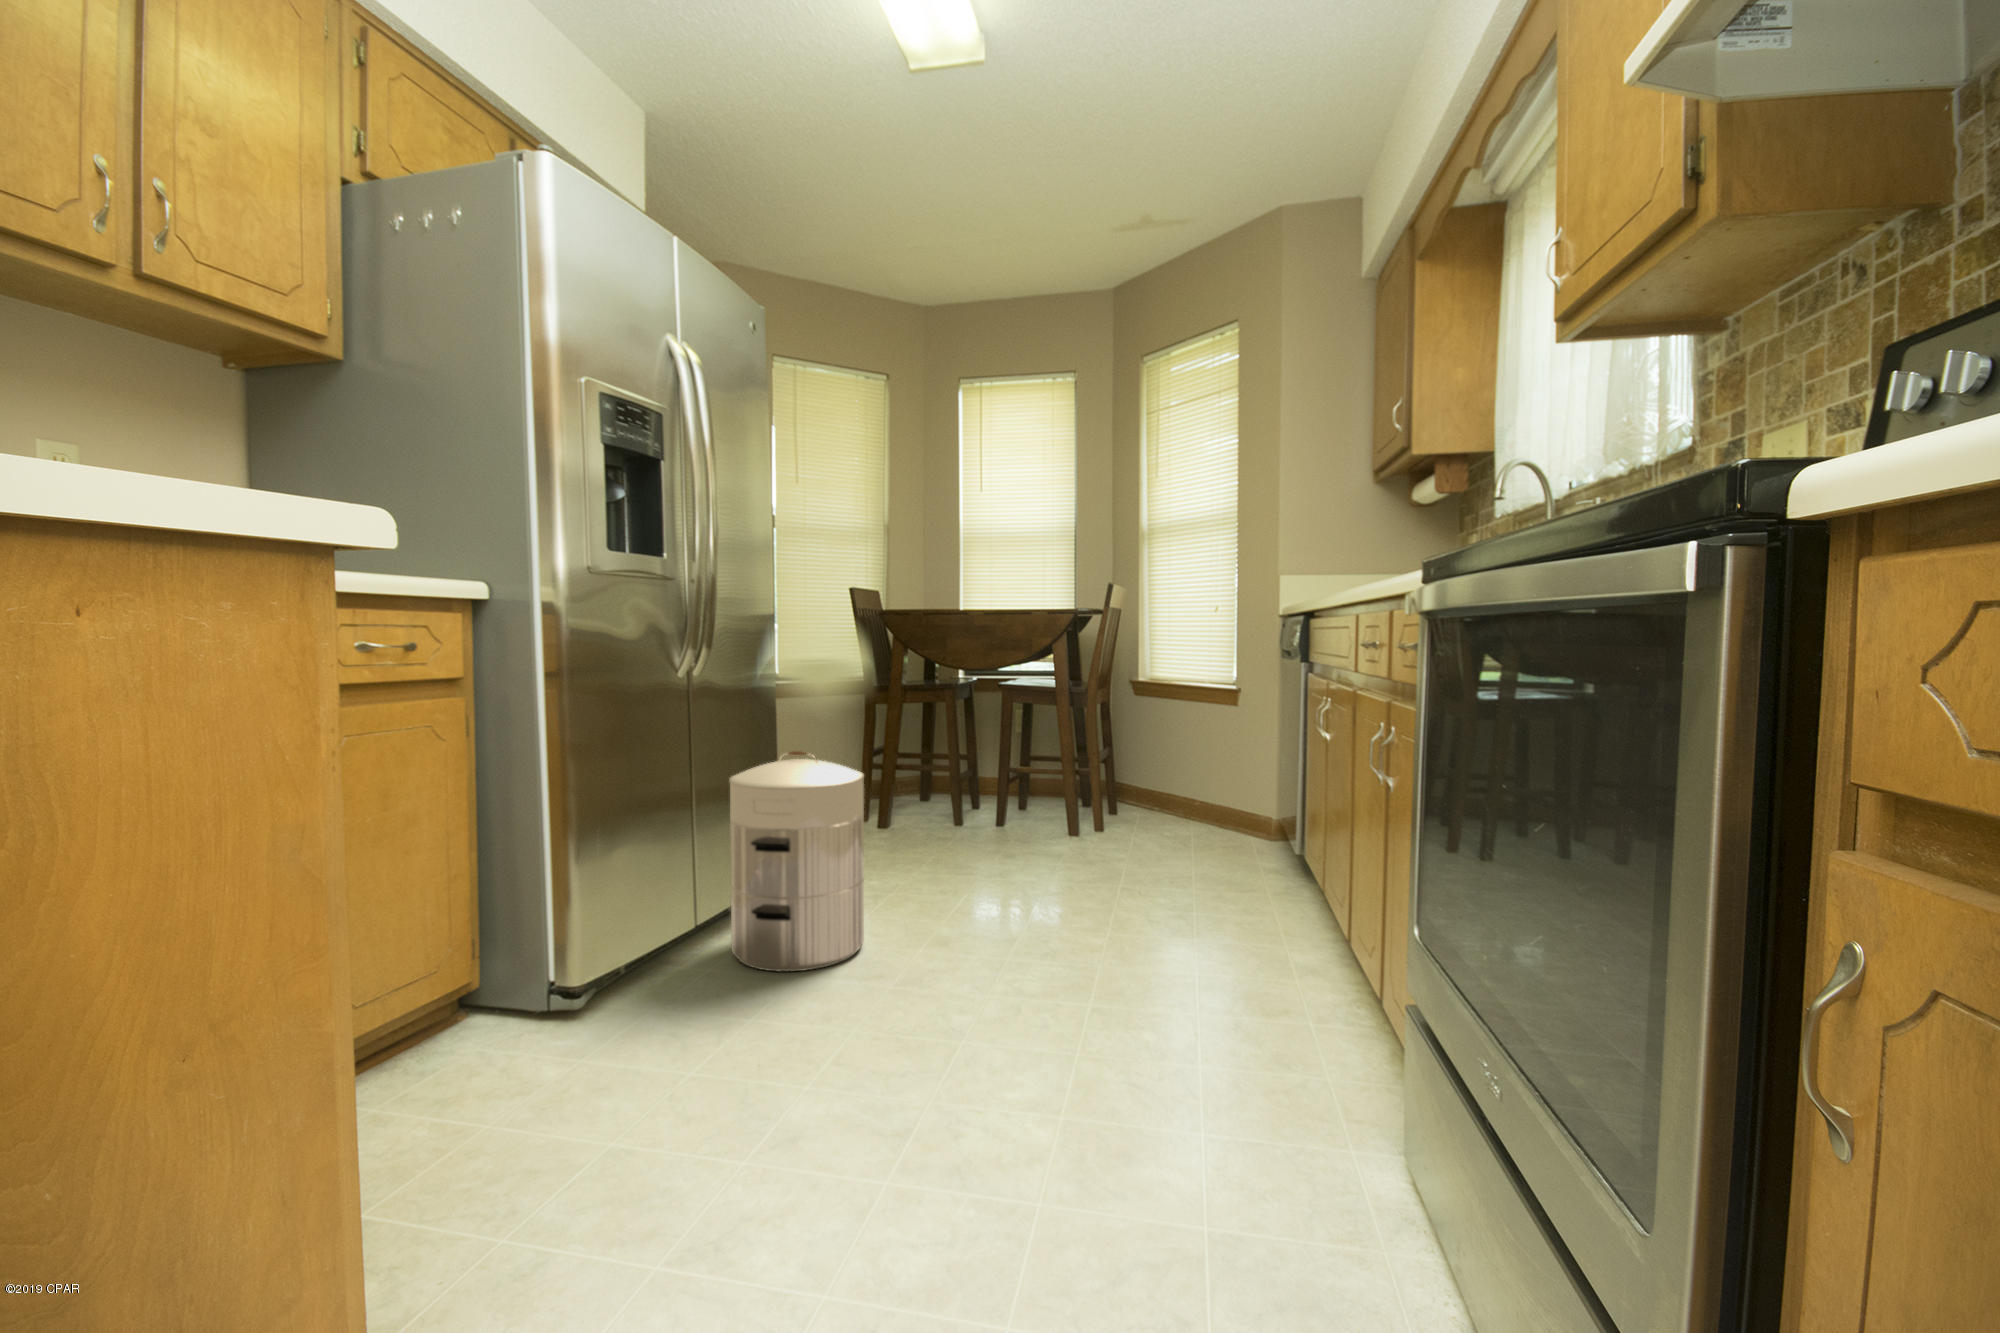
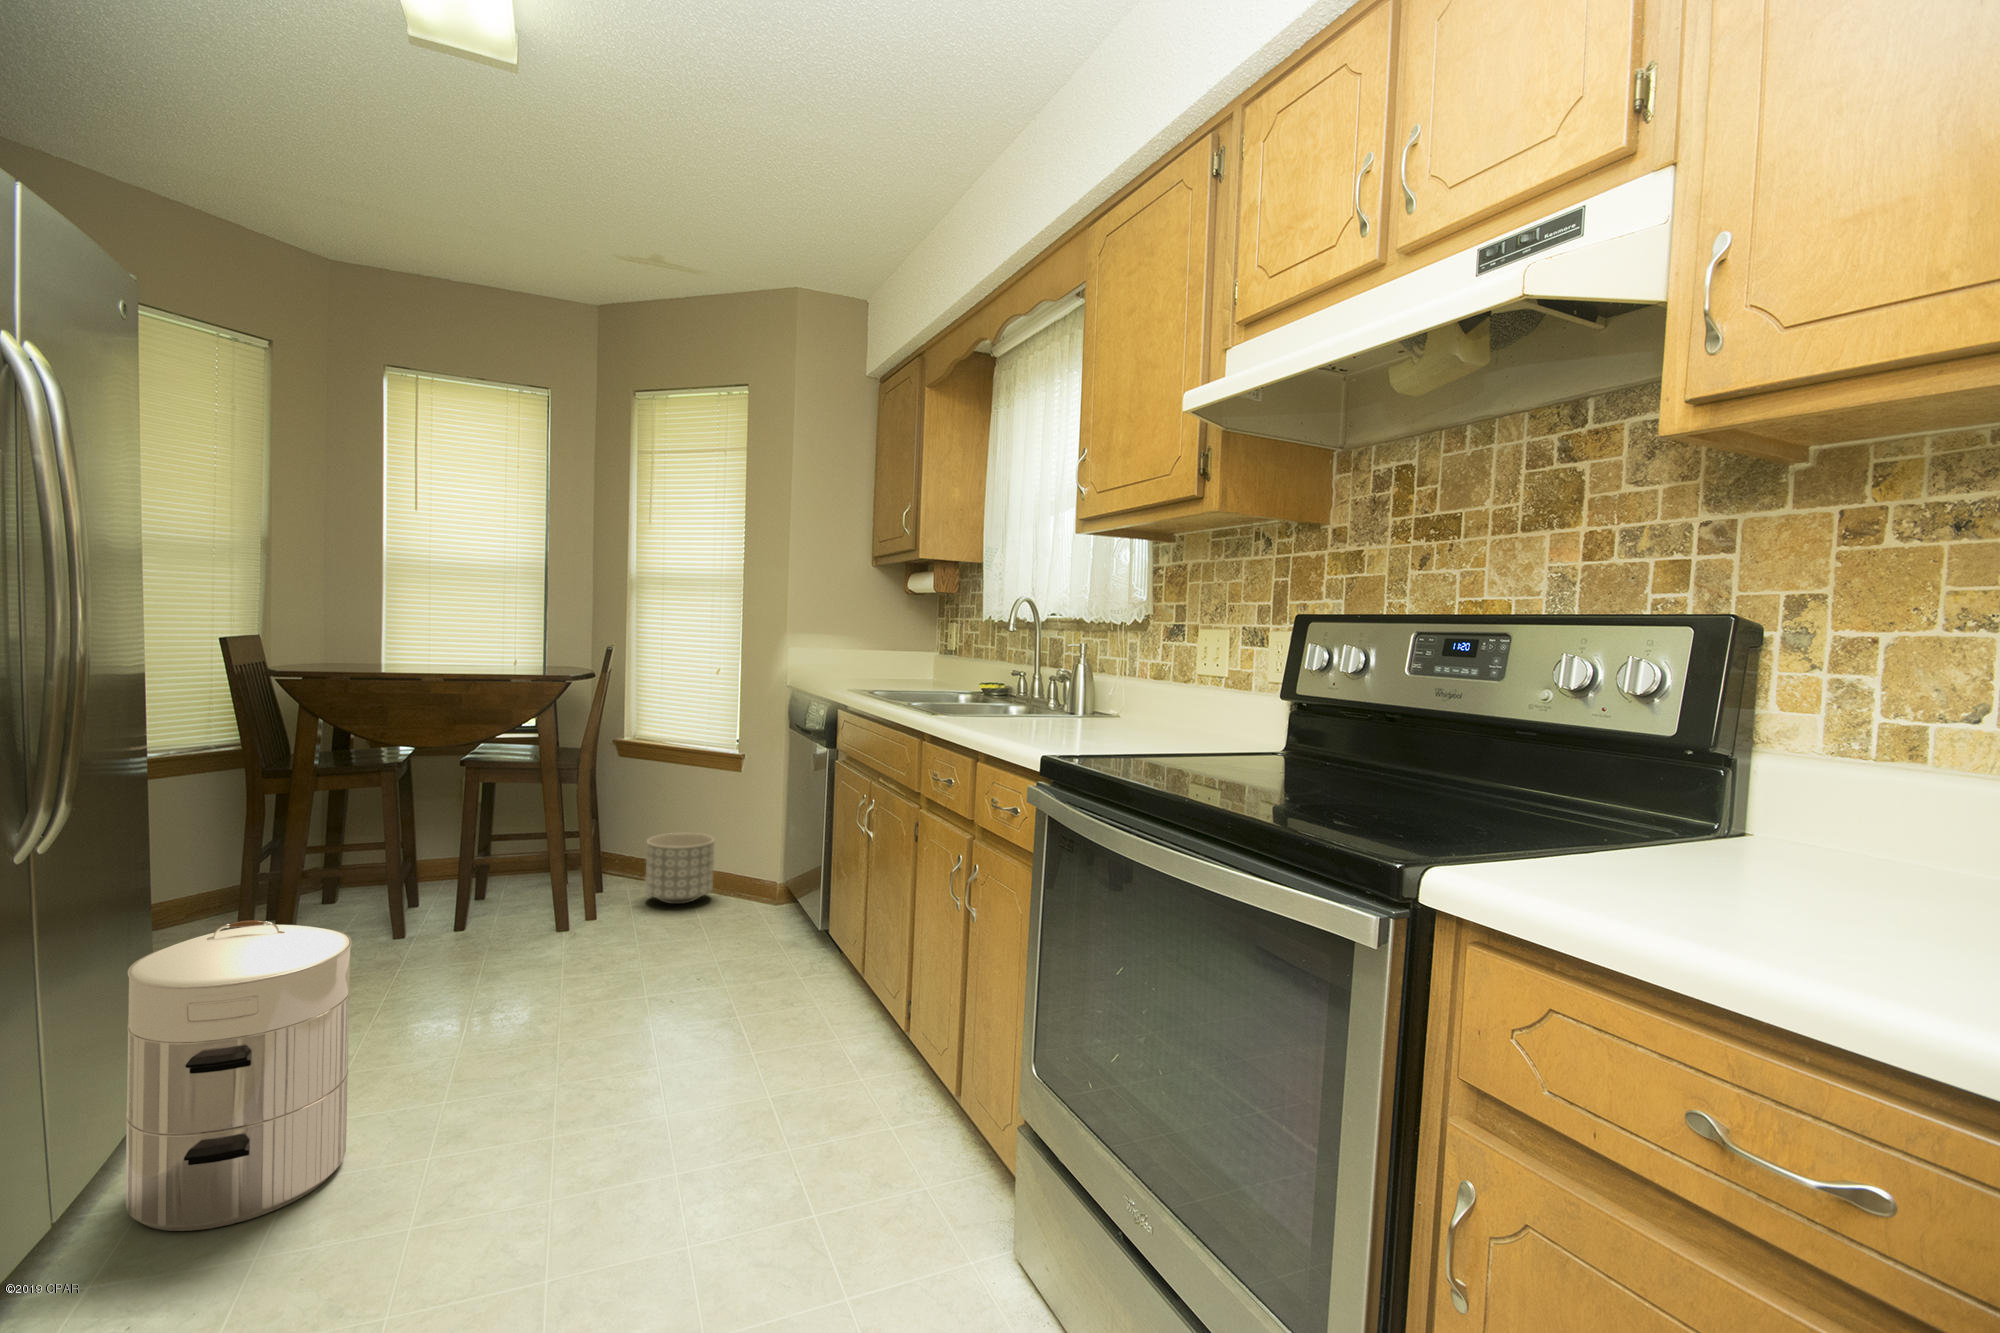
planter: none [1154,763,1217,828] -> present [645,833,714,904]

